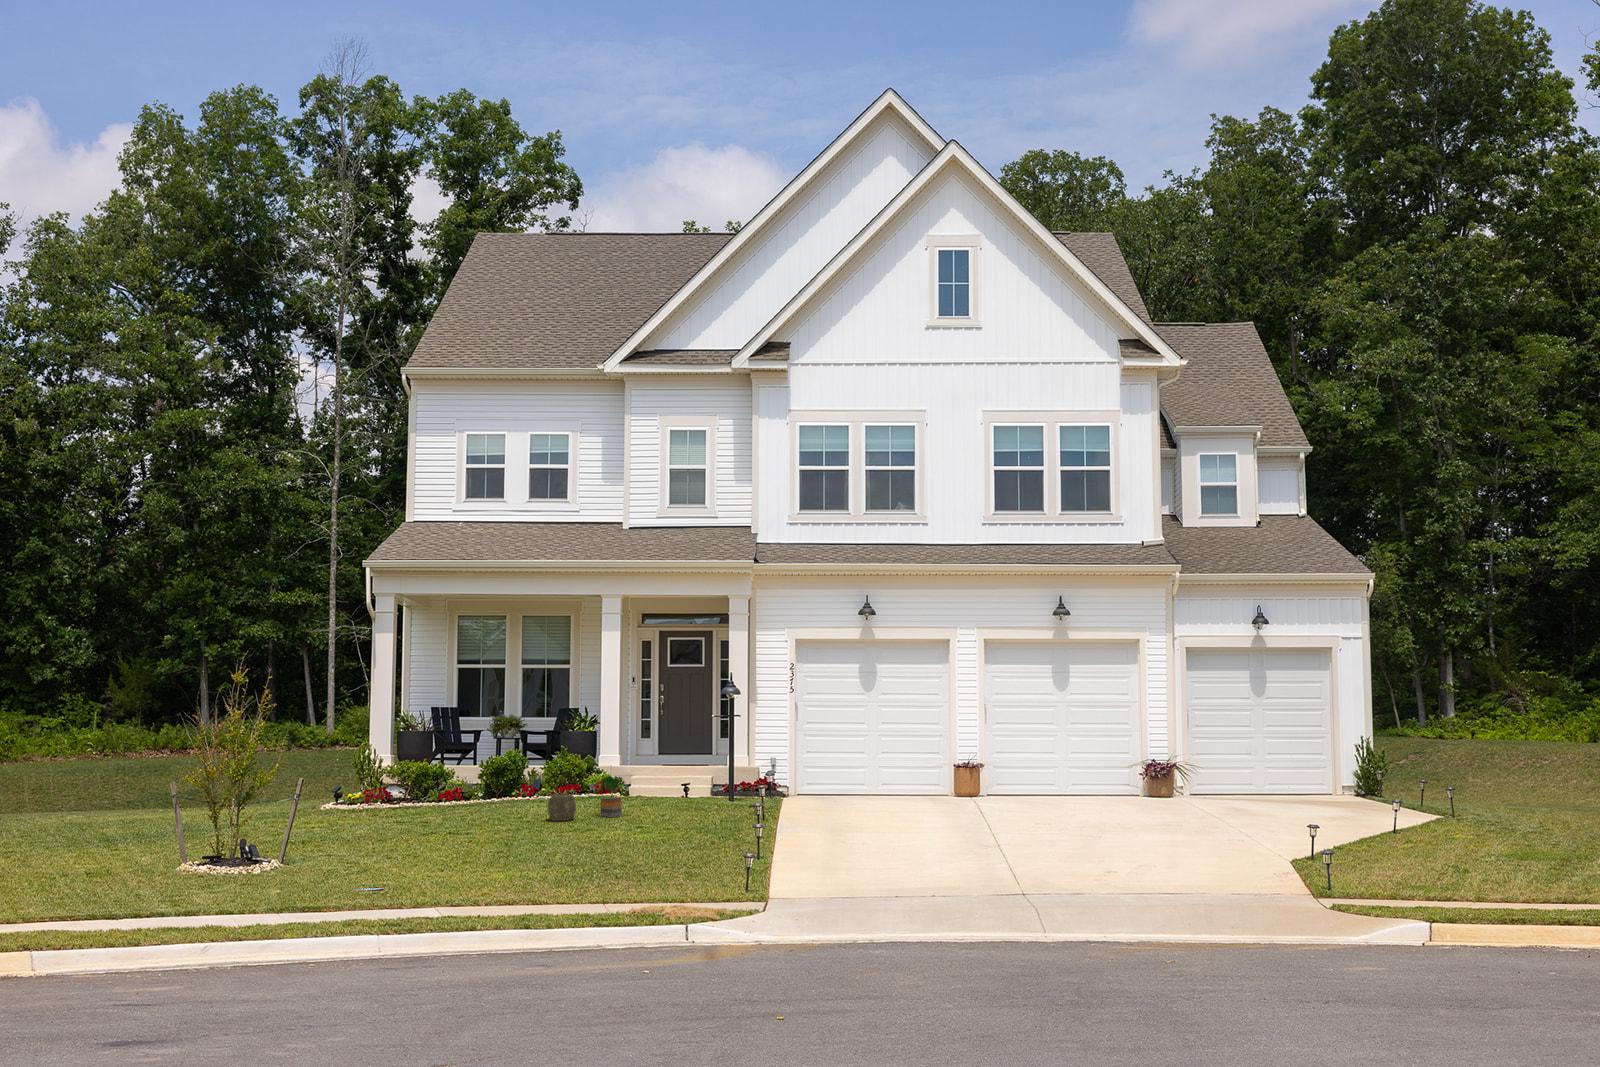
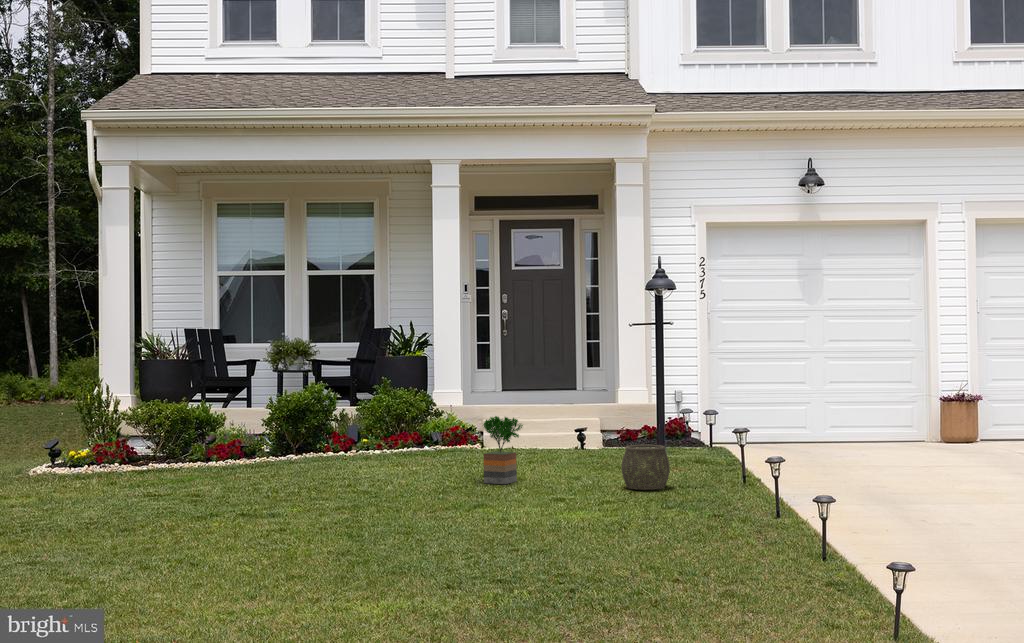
woven basket: present [548,794,576,821] -> present [621,445,670,490]

